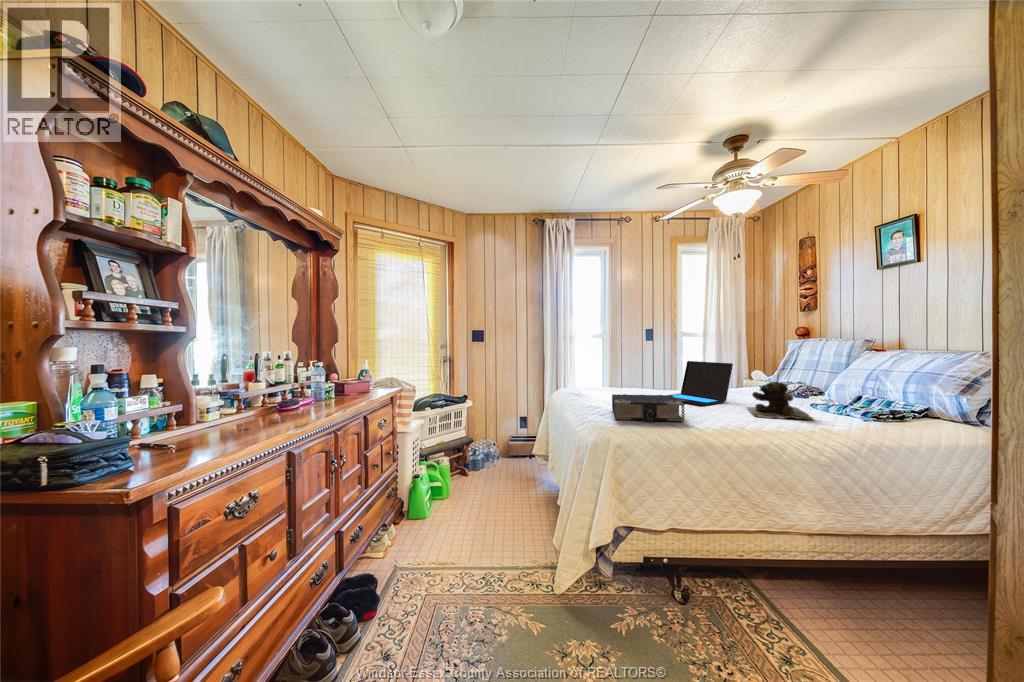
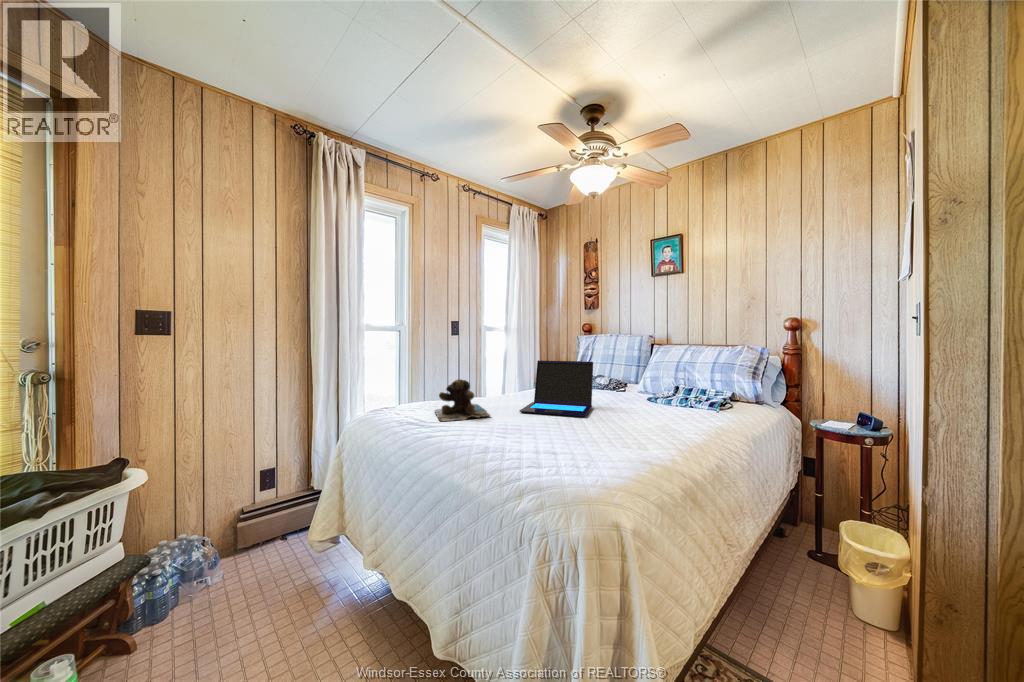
teddy bear: present [747,381,813,419] -> present [434,379,490,421]
book: present [612,394,685,422] -> none [511,410,633,468]

